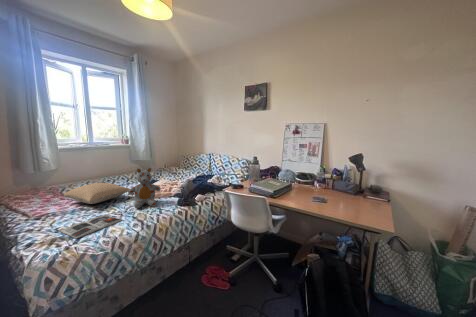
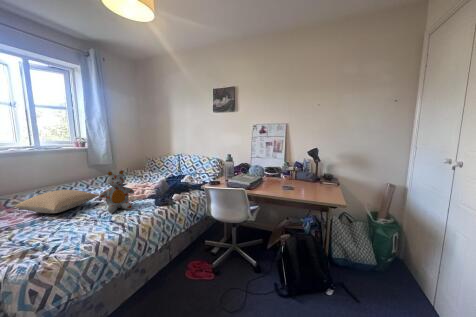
magazine: present [61,215,121,239] -> none [28,222,99,248]

